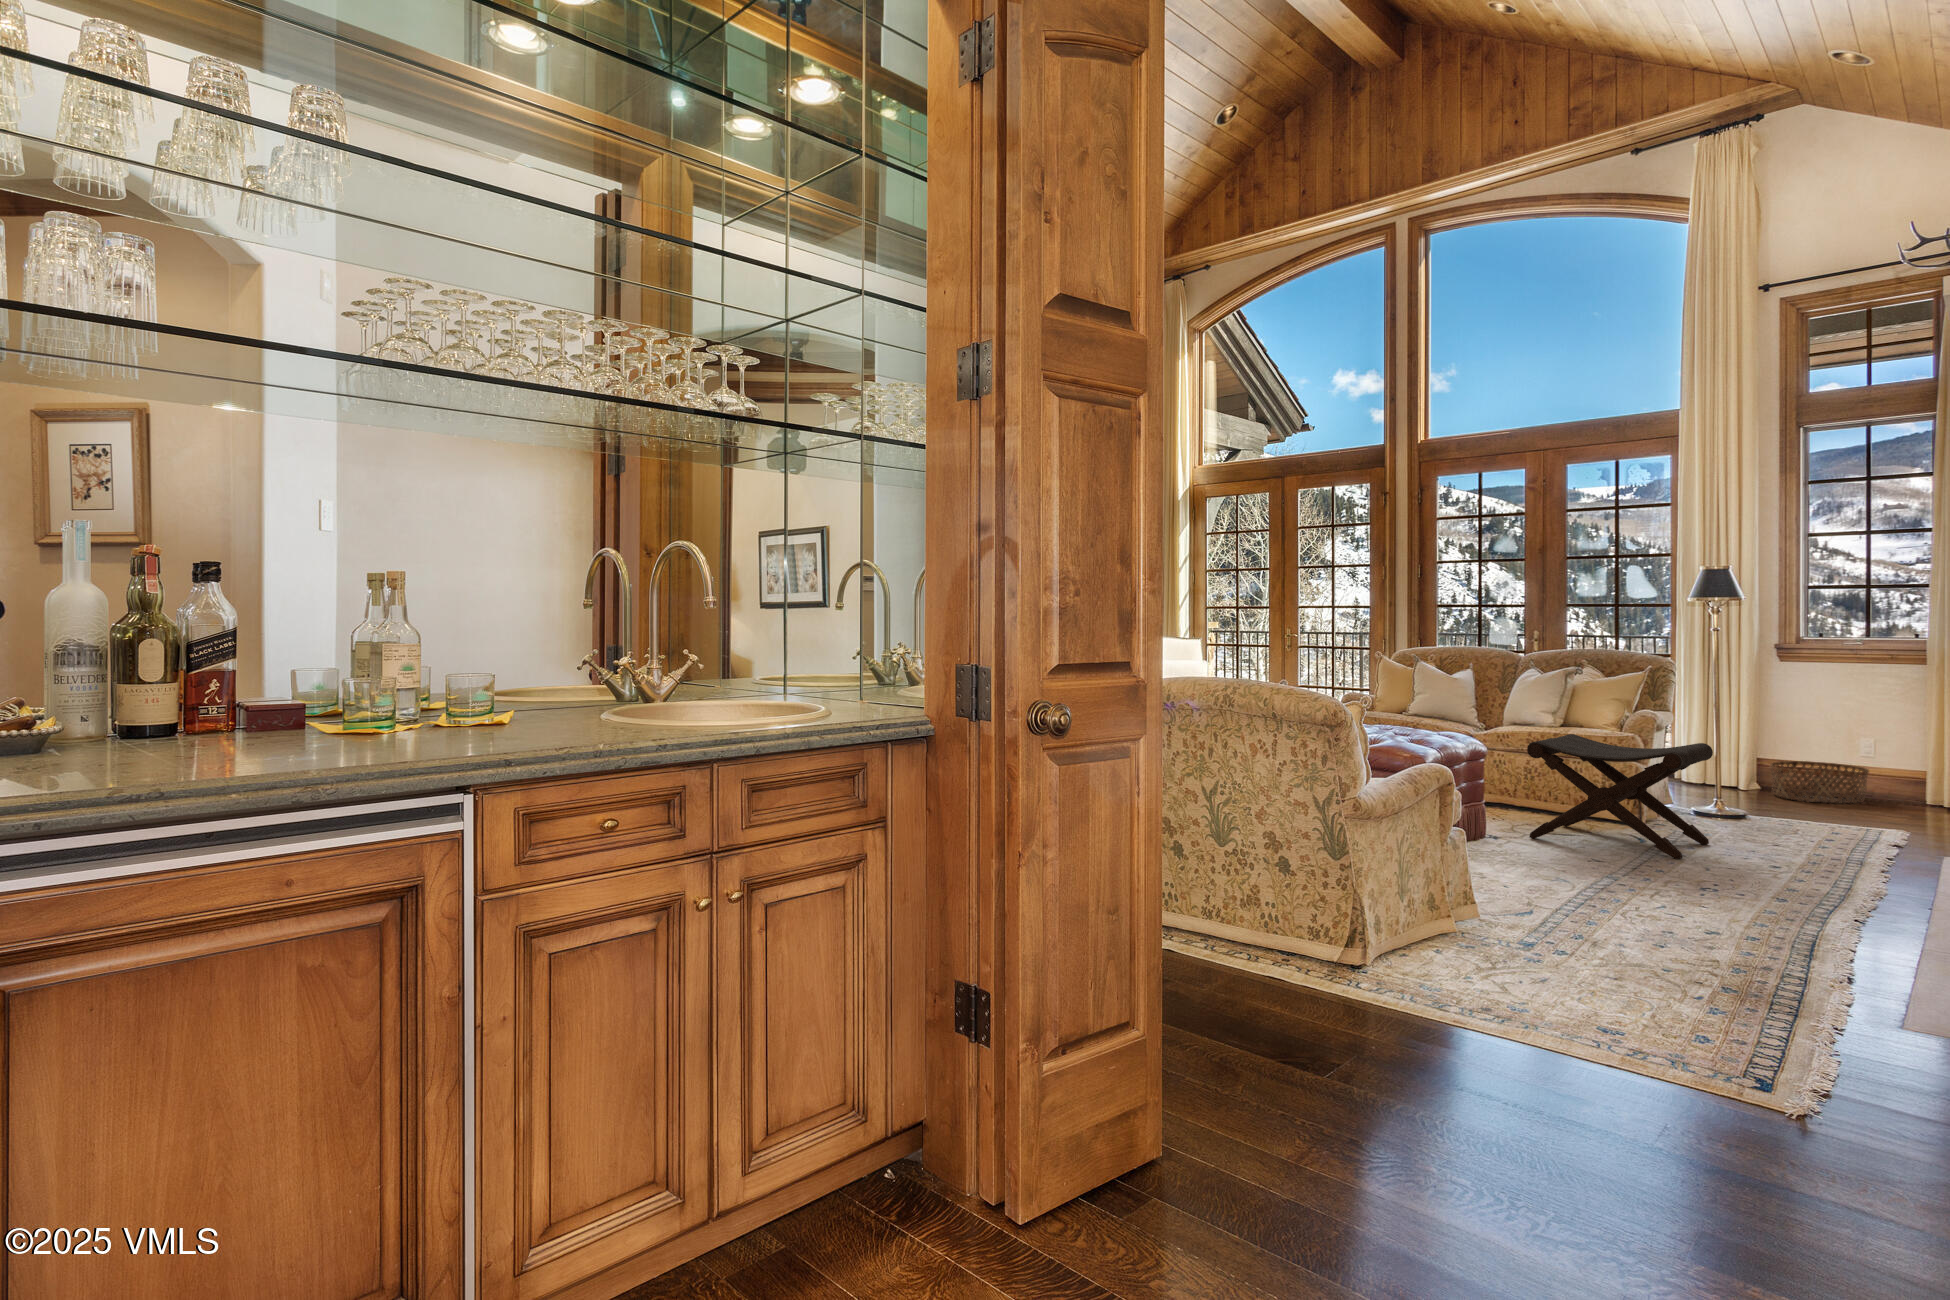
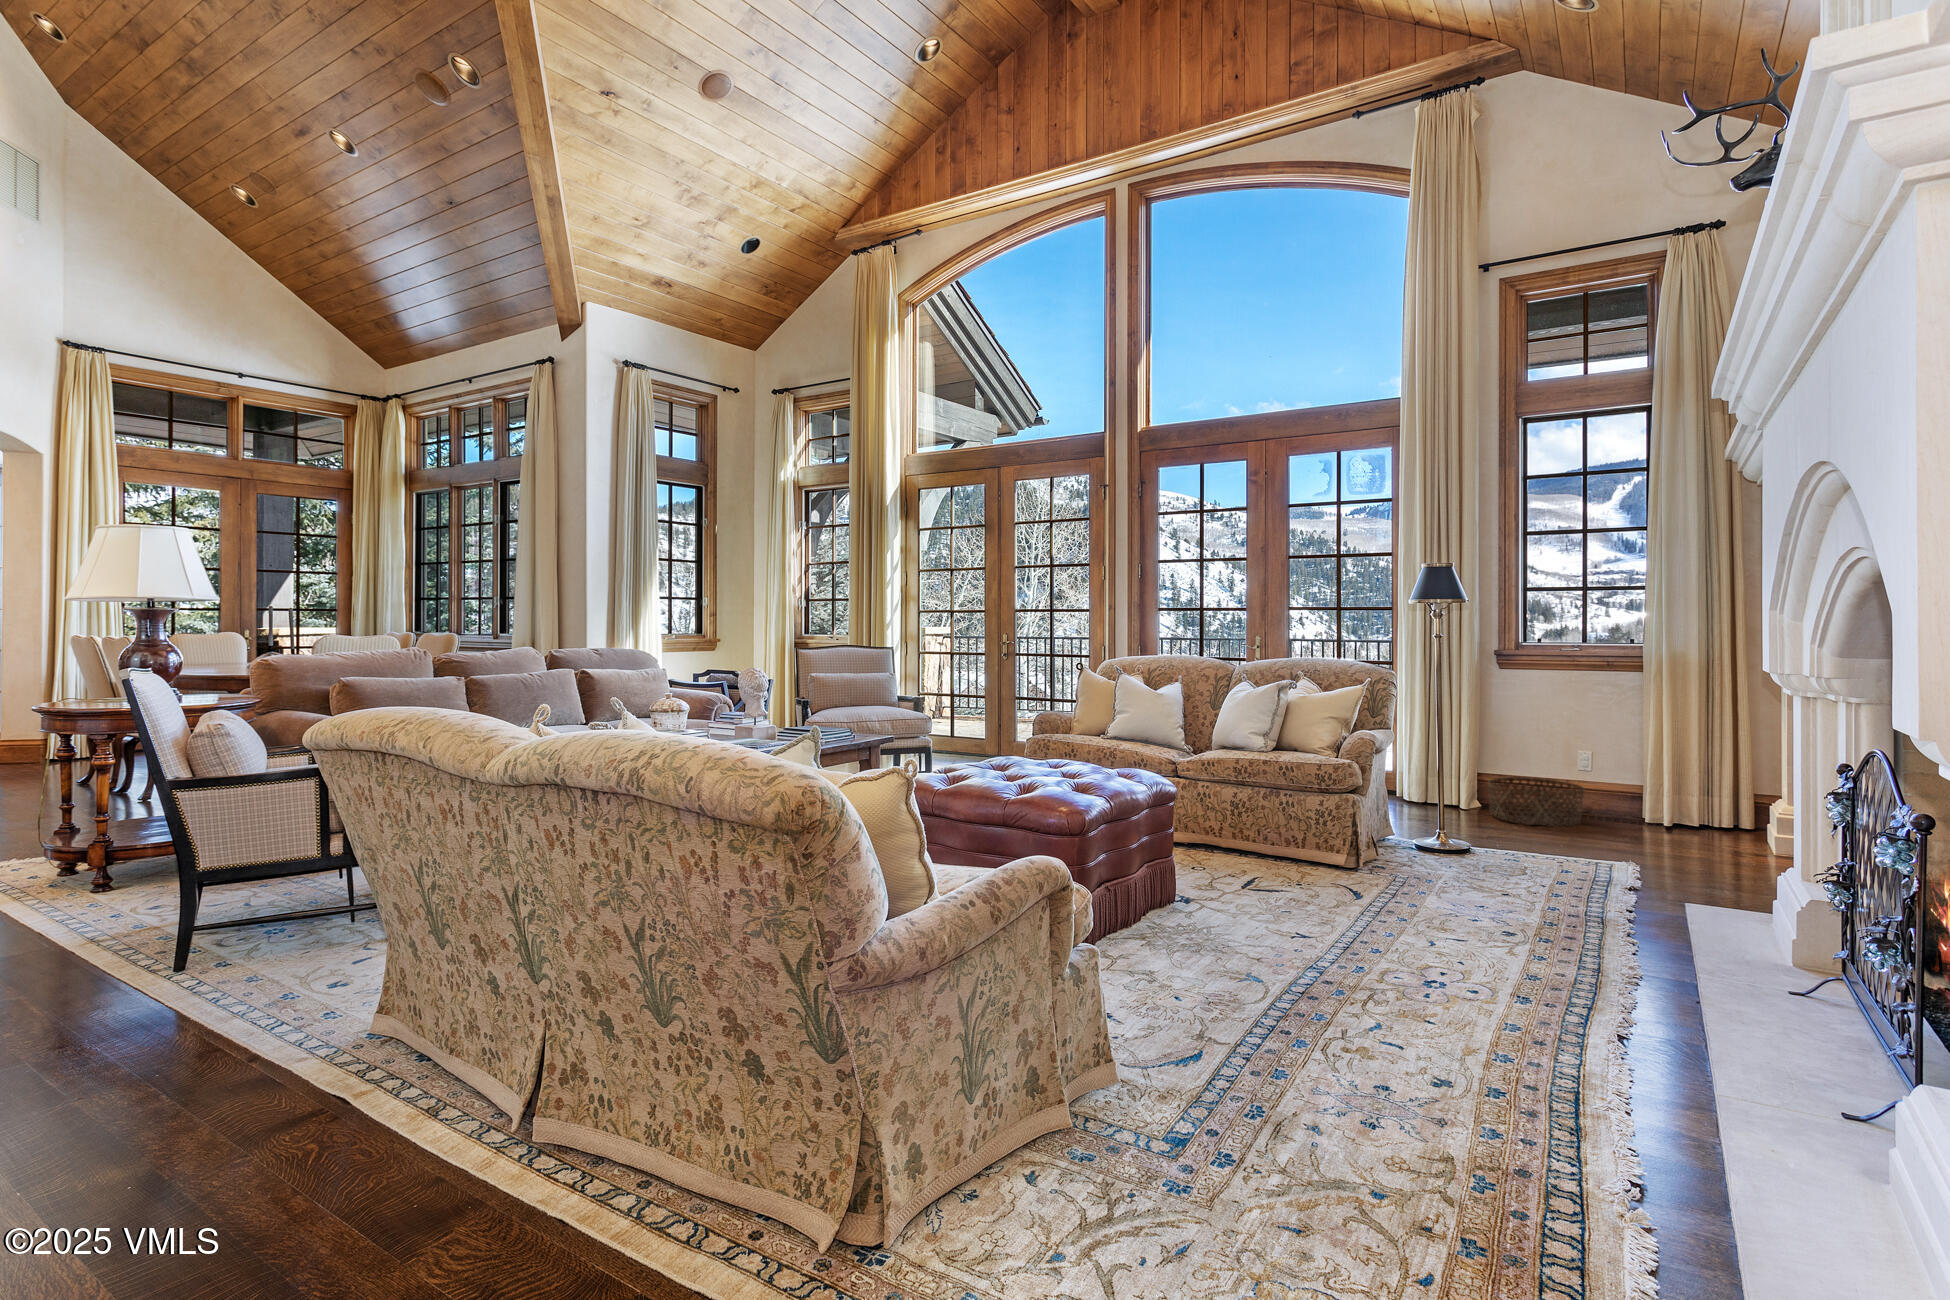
footstool: present [1527,734,1713,859] -> none [1227,762,1436,928]

